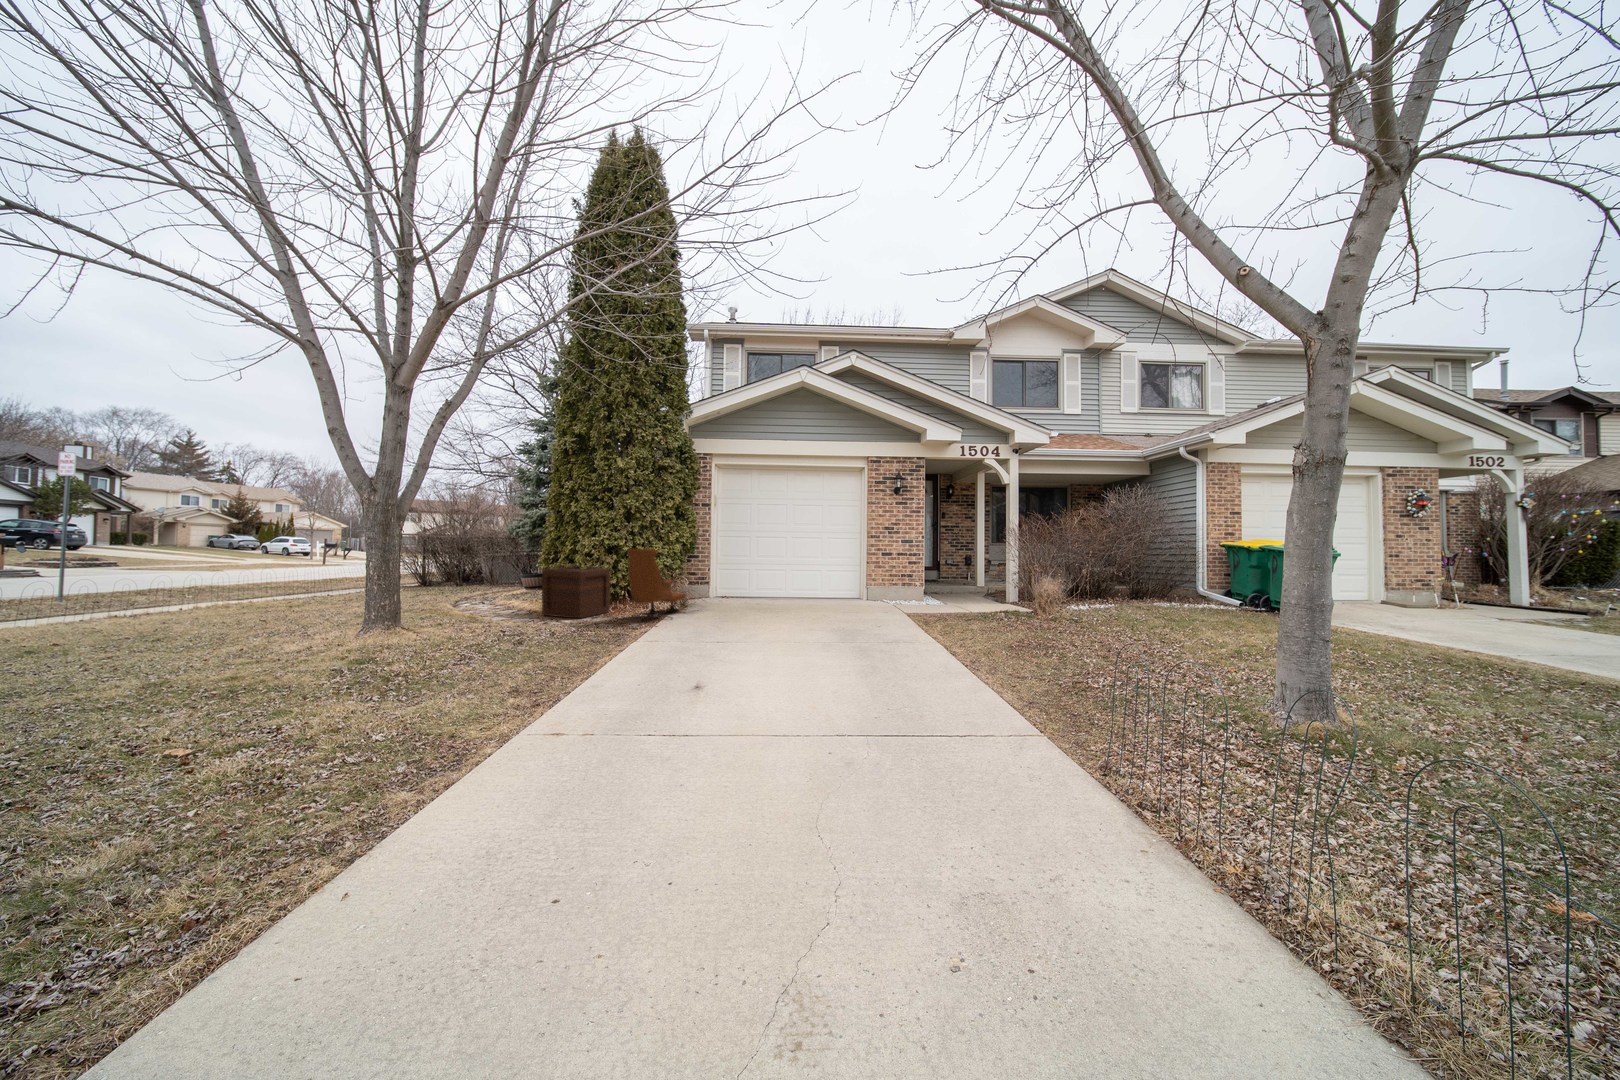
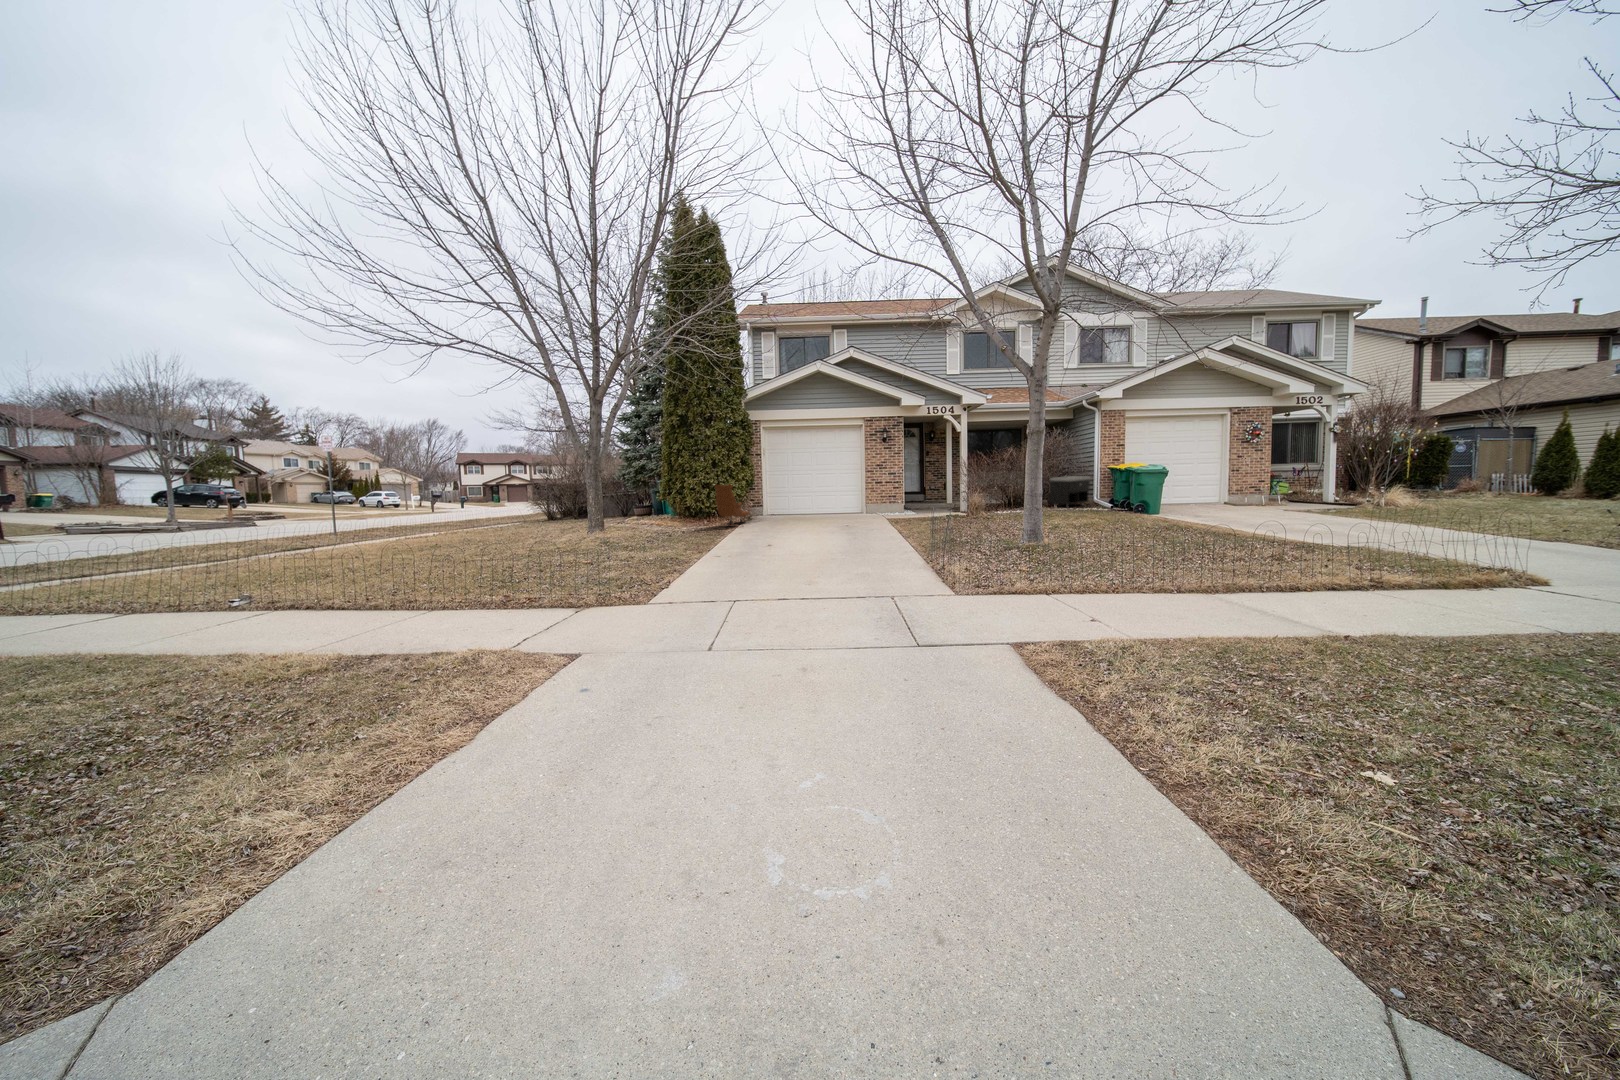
storage bench: none [1132,555,1189,601] -> present [1050,476,1091,506]
wooden crate: present [542,566,610,619] -> none [663,497,704,528]

